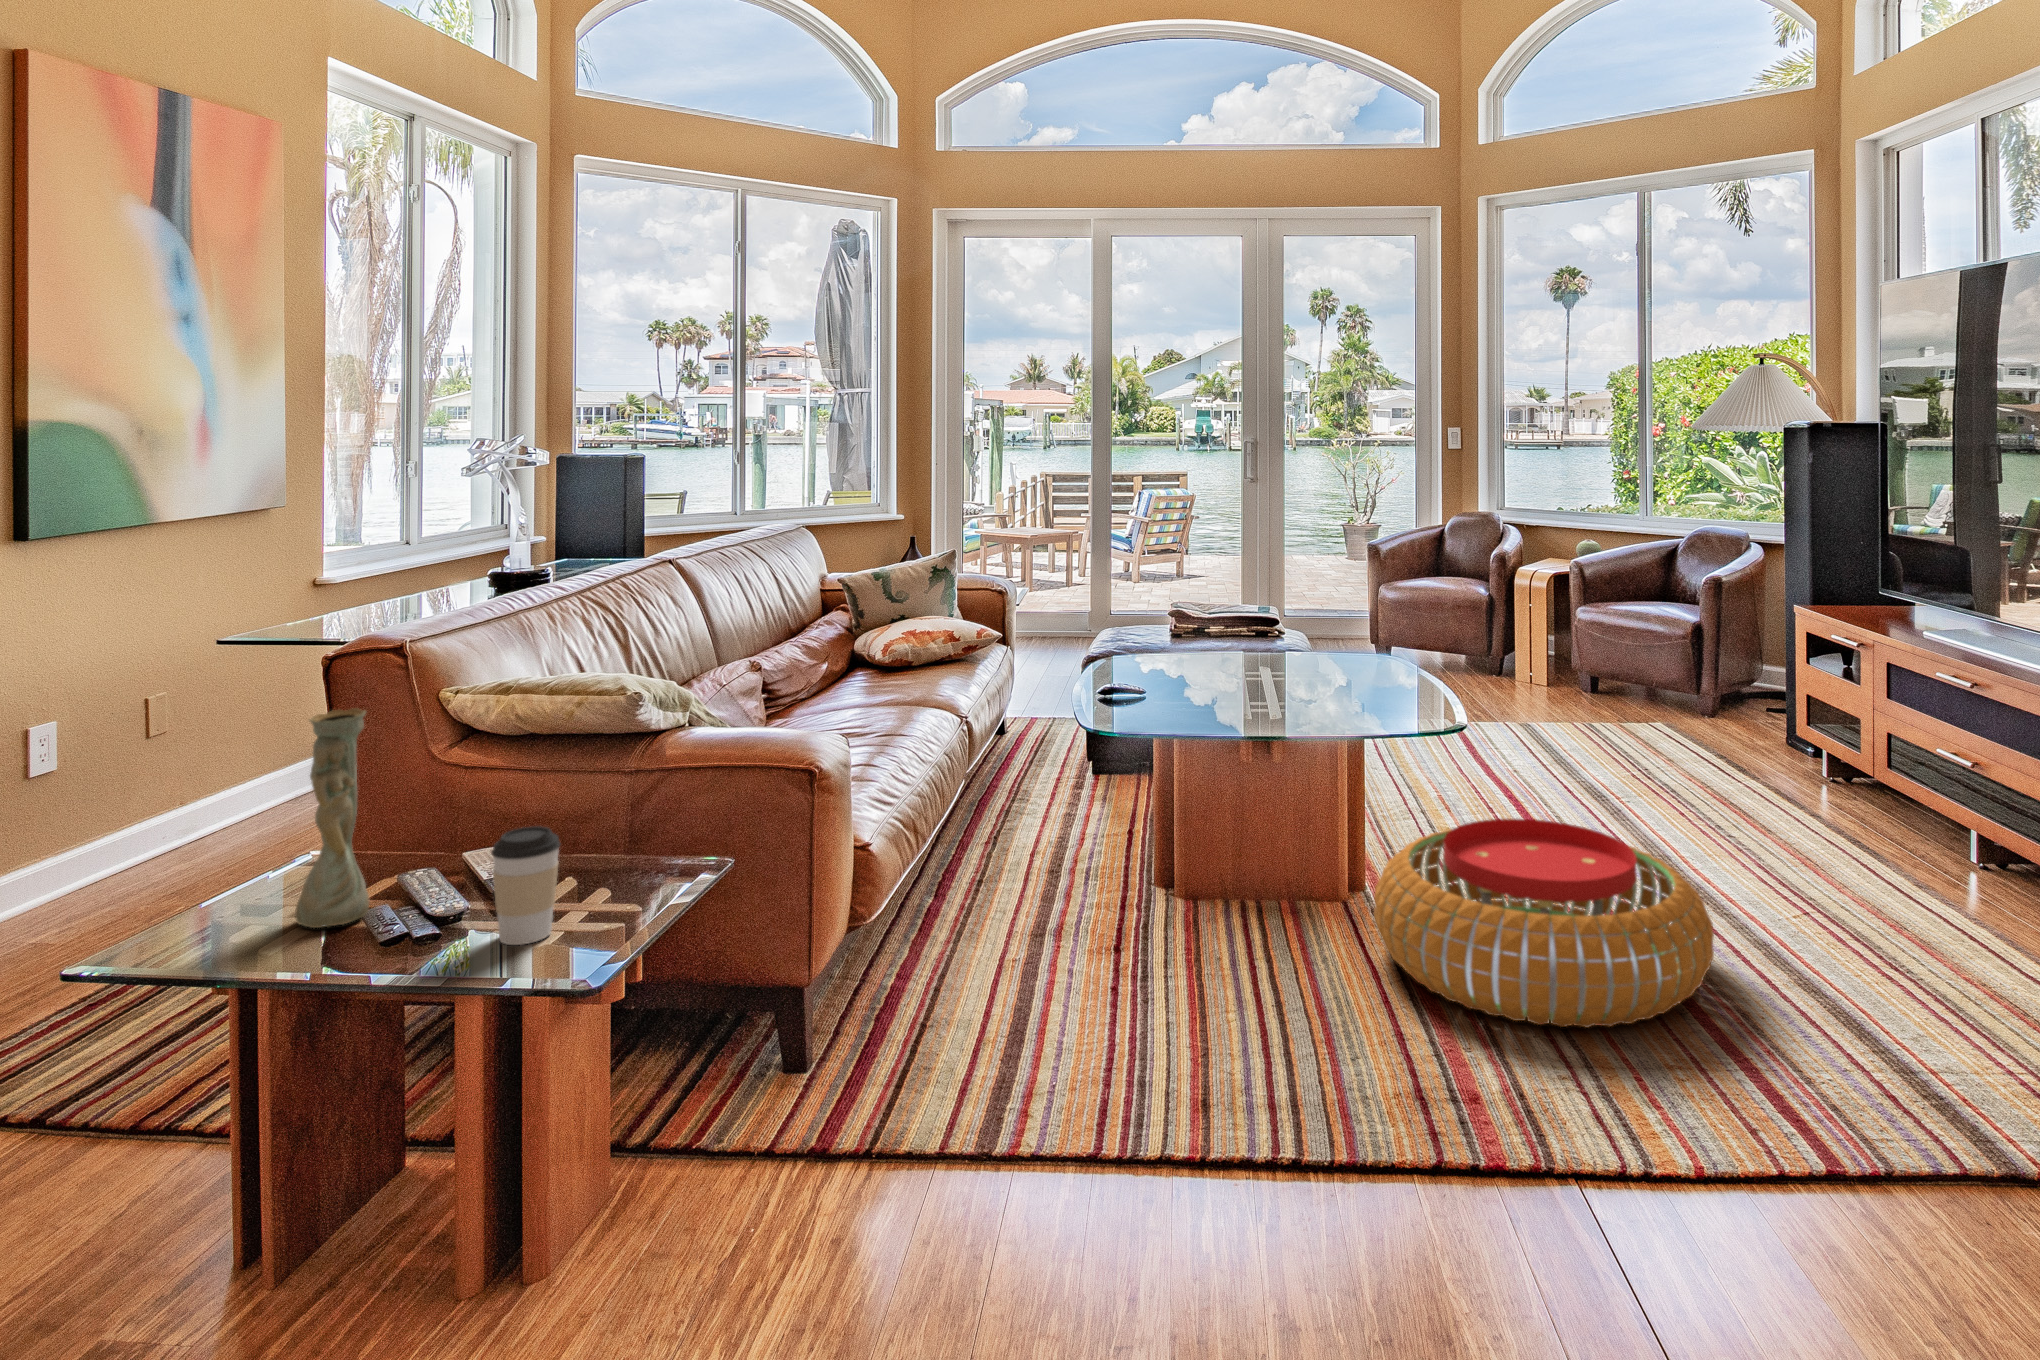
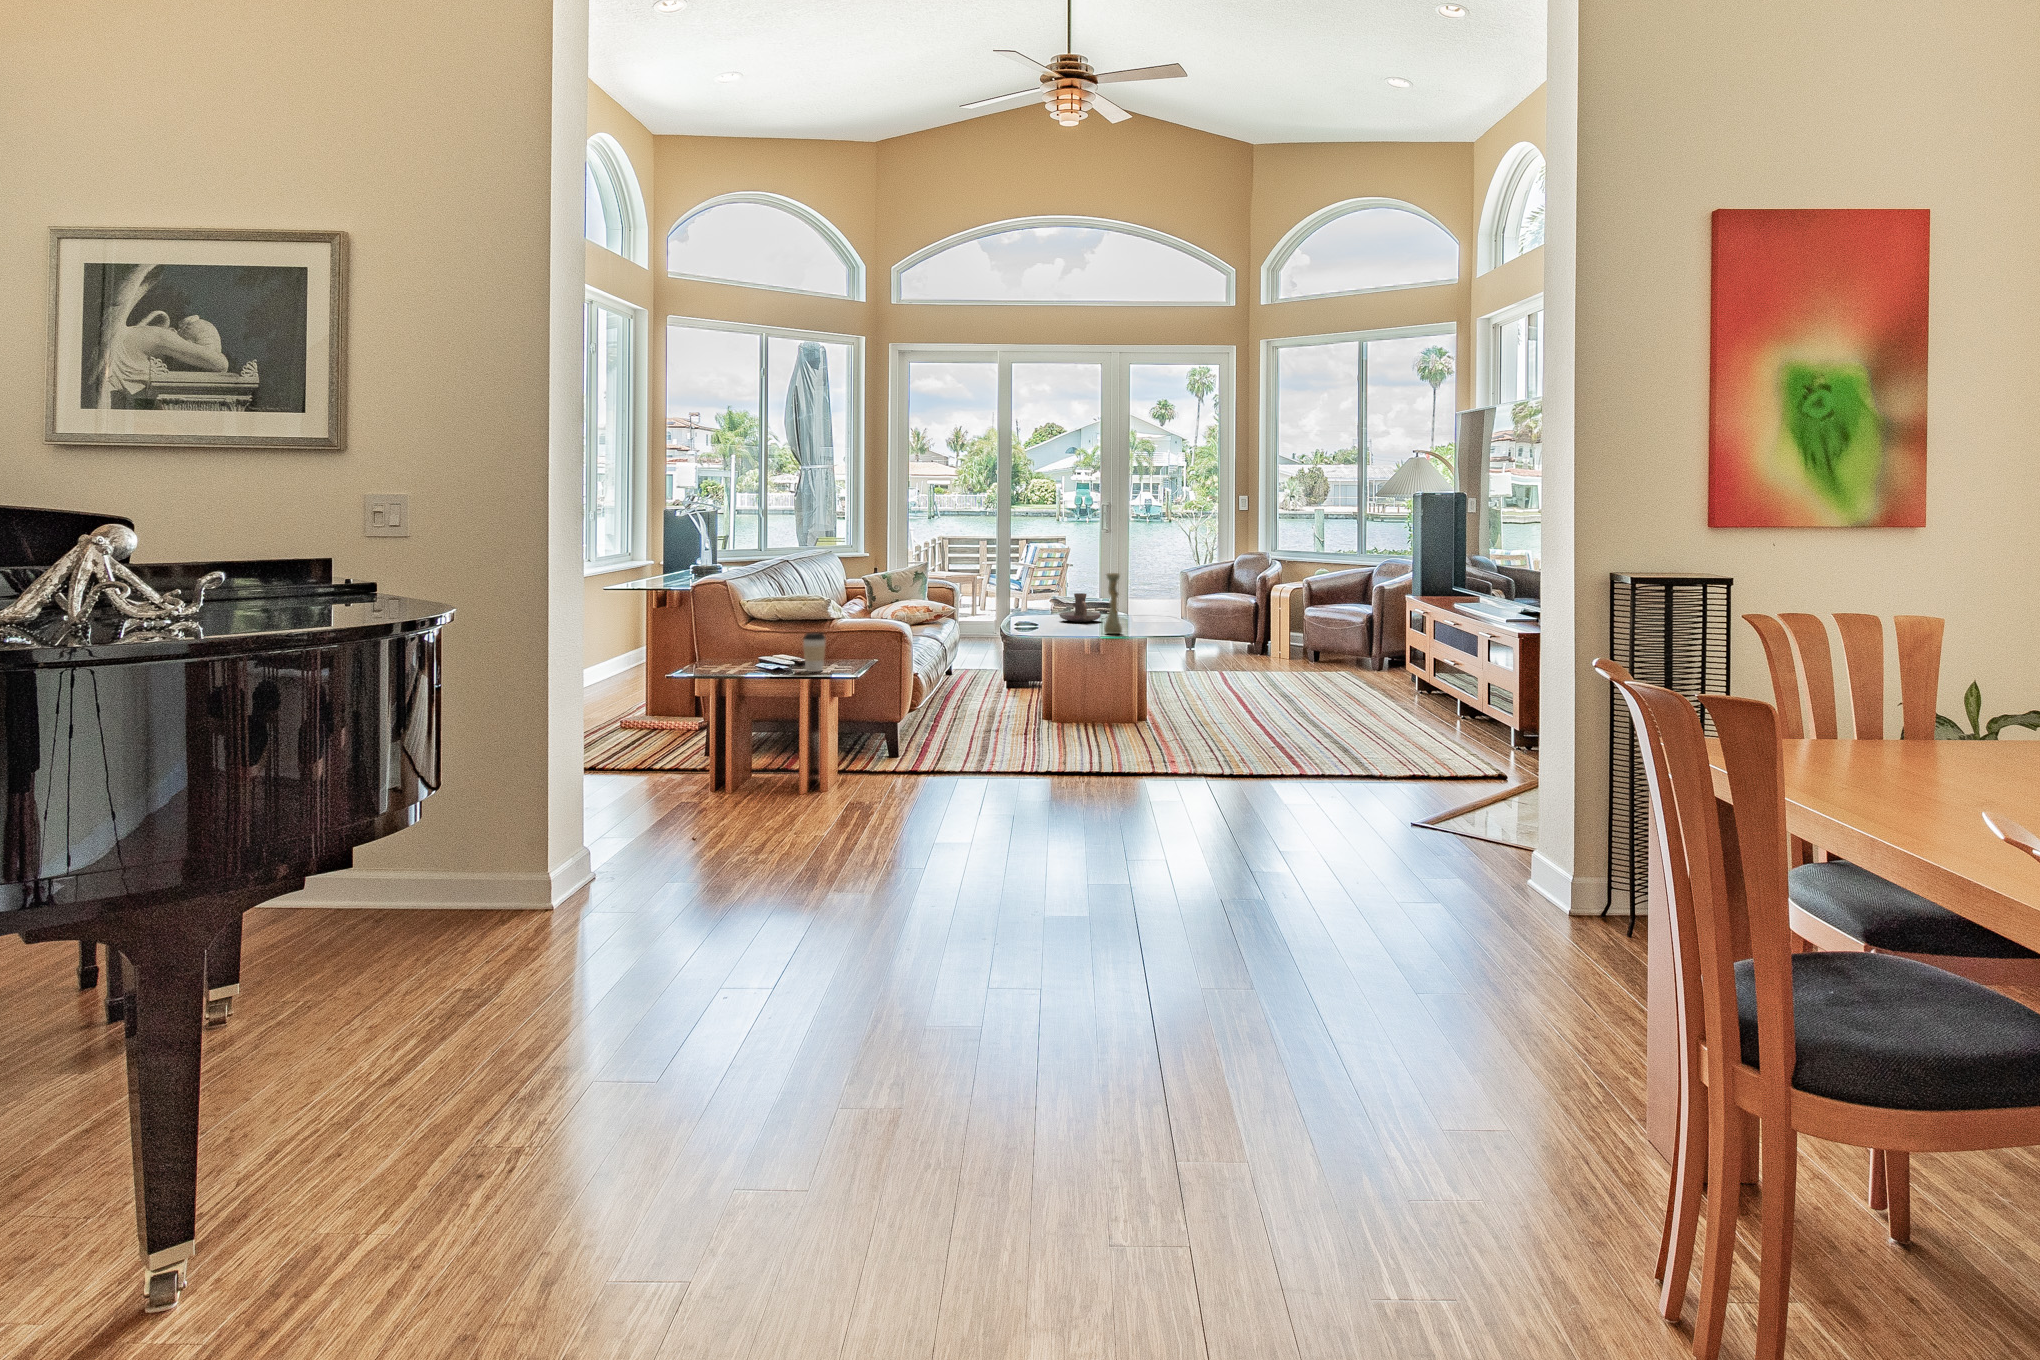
candle holder: none [1186,611,1262,665] -> present [1059,593,1101,622]
vase: present [296,708,370,928] -> present [1104,573,1122,634]
pouf: present [1374,819,1714,1027] -> none [1145,678,1296,750]

